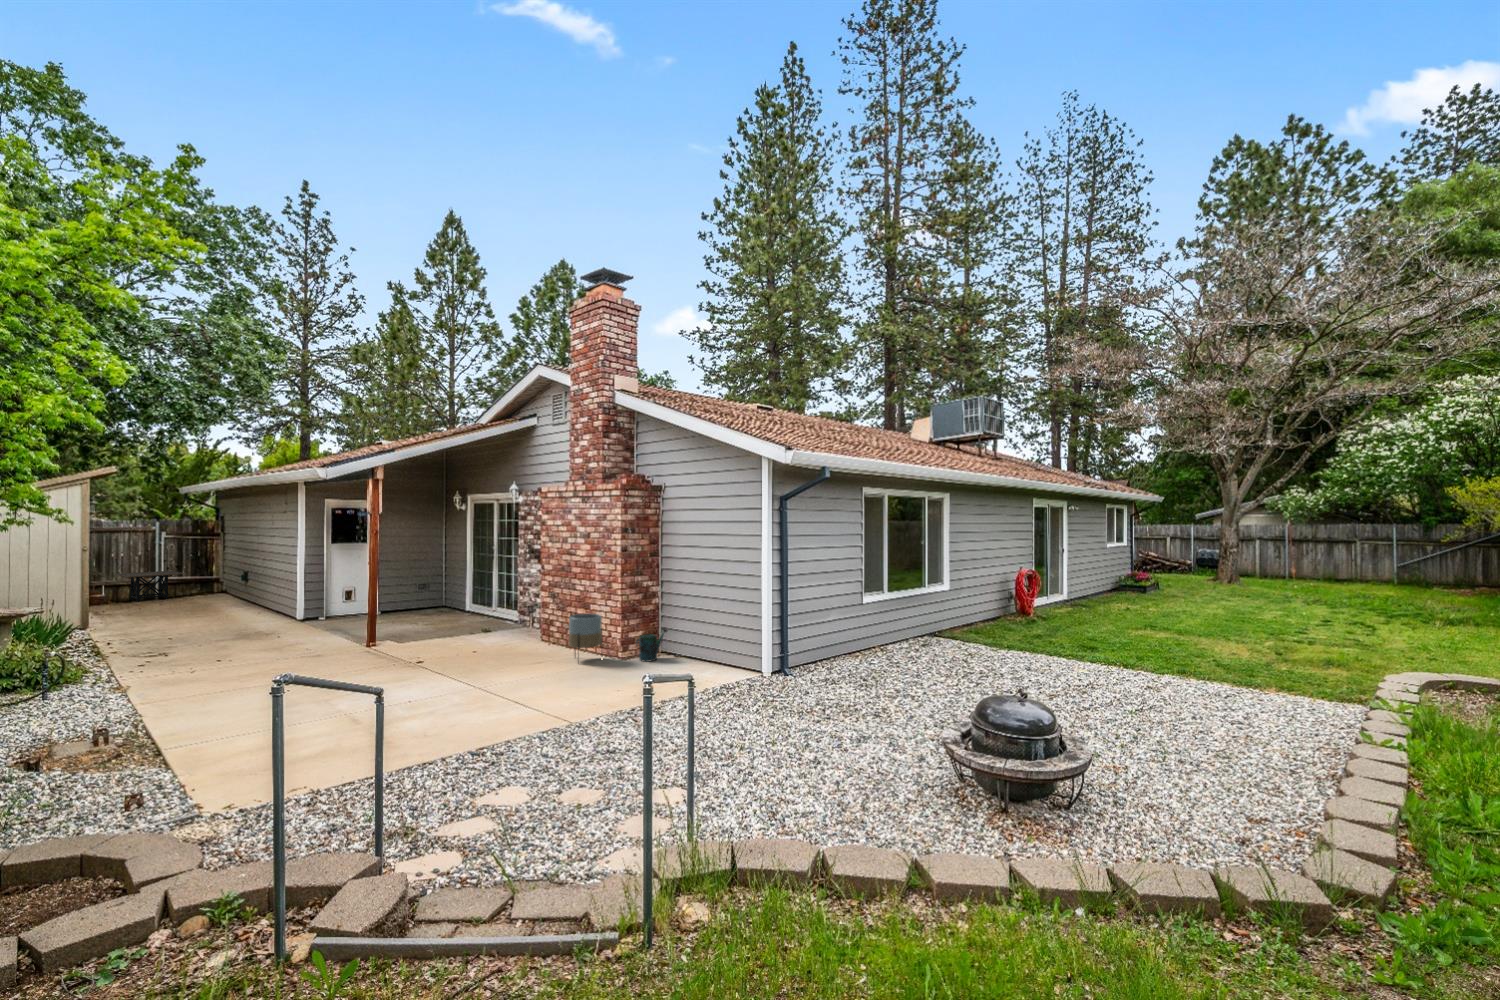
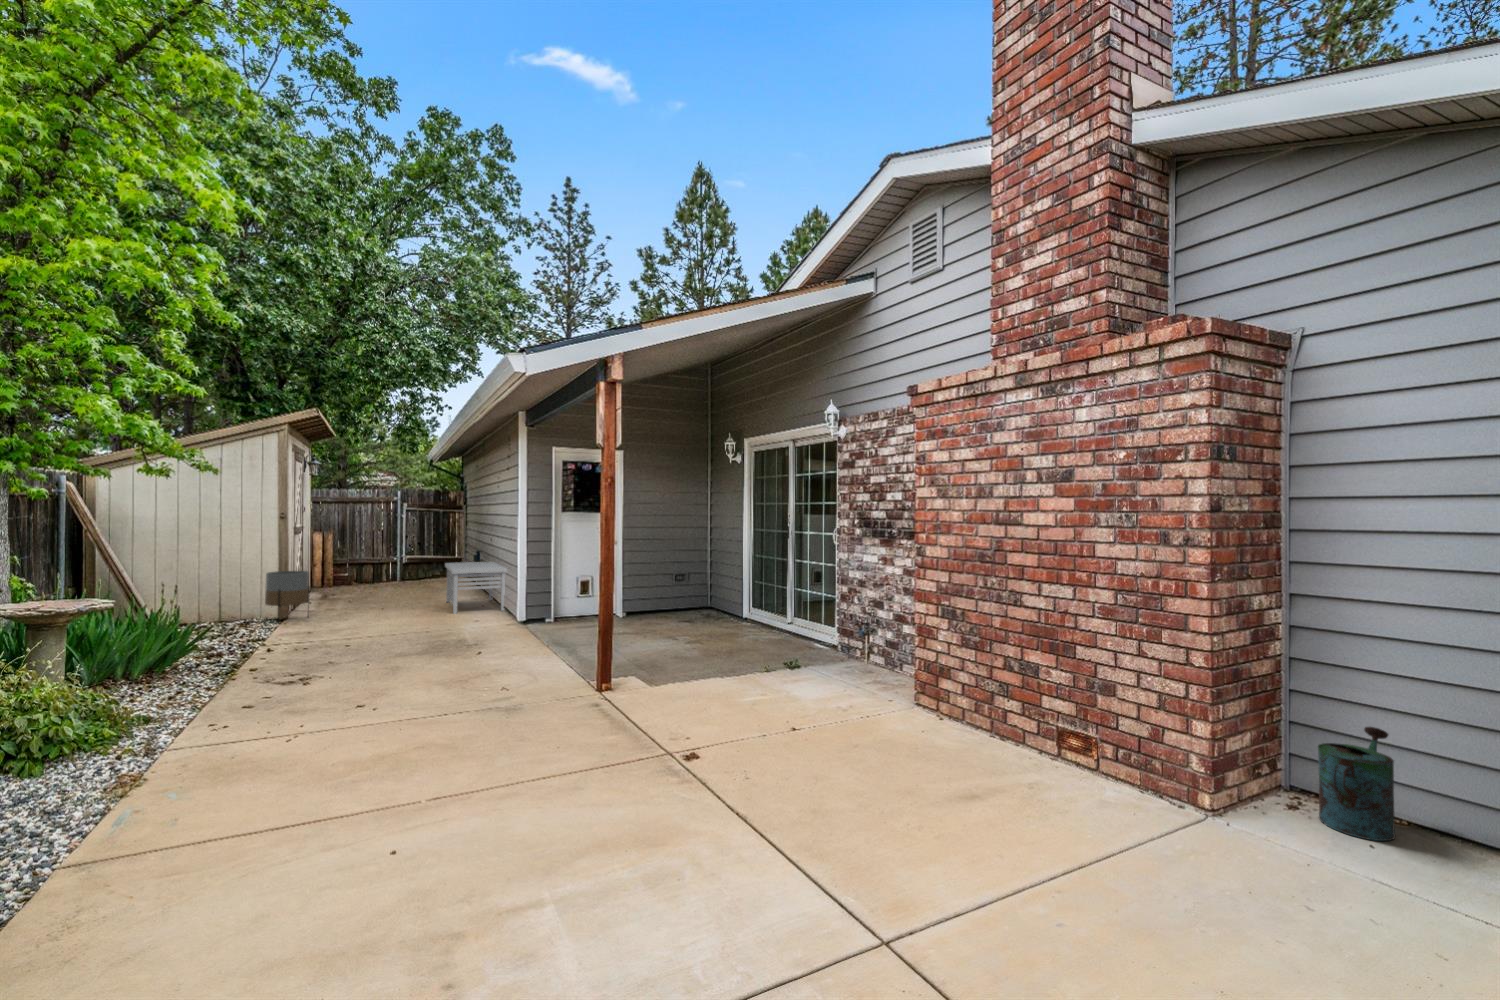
side table: present [115,571,184,602] -> none [359,550,422,583]
storage bench: none [225,580,286,620] -> present [445,562,507,614]
planter: present [569,614,603,656] -> present [265,571,310,608]

